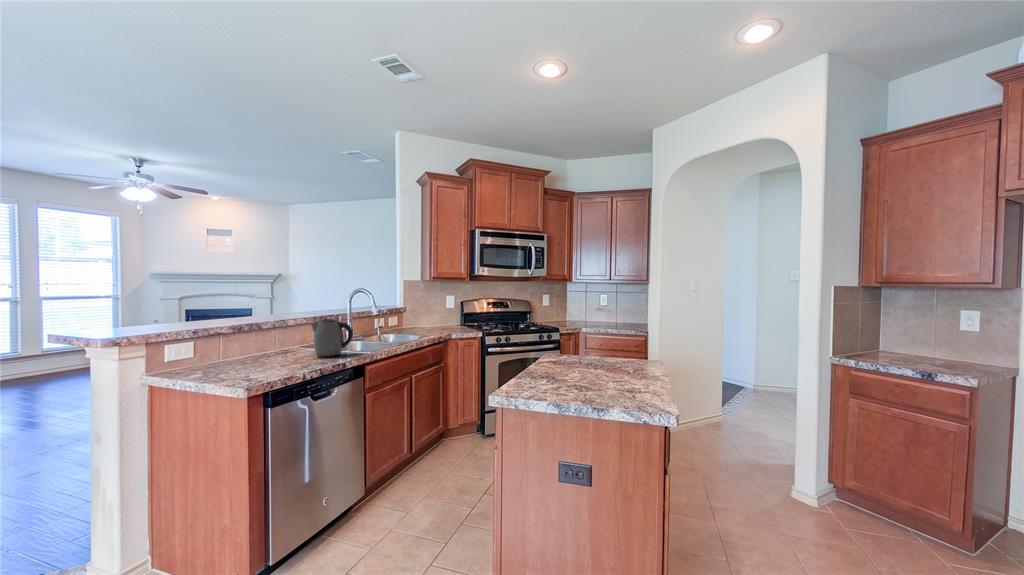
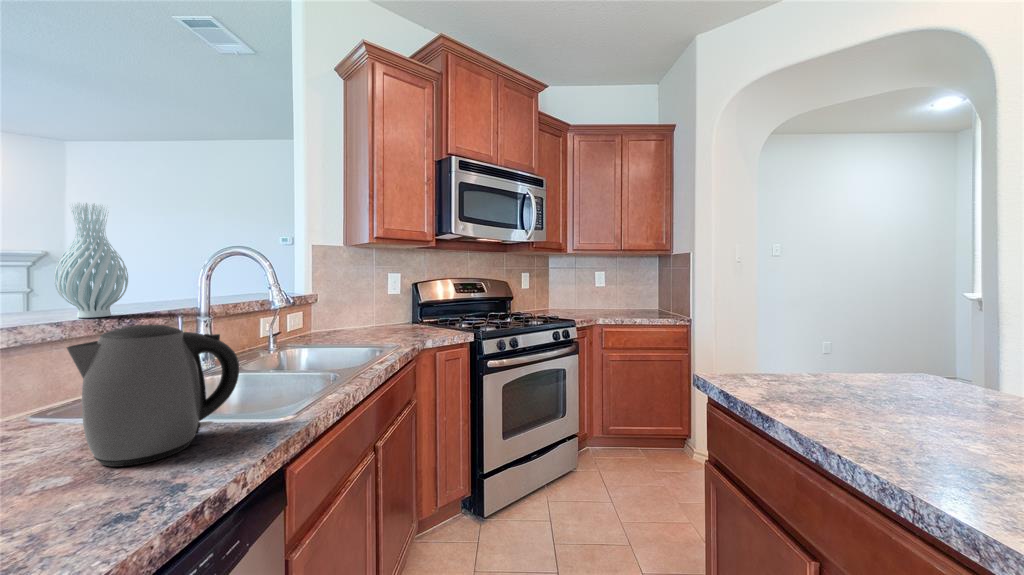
vase: none [303,275,324,316] -> present [54,203,128,318]

